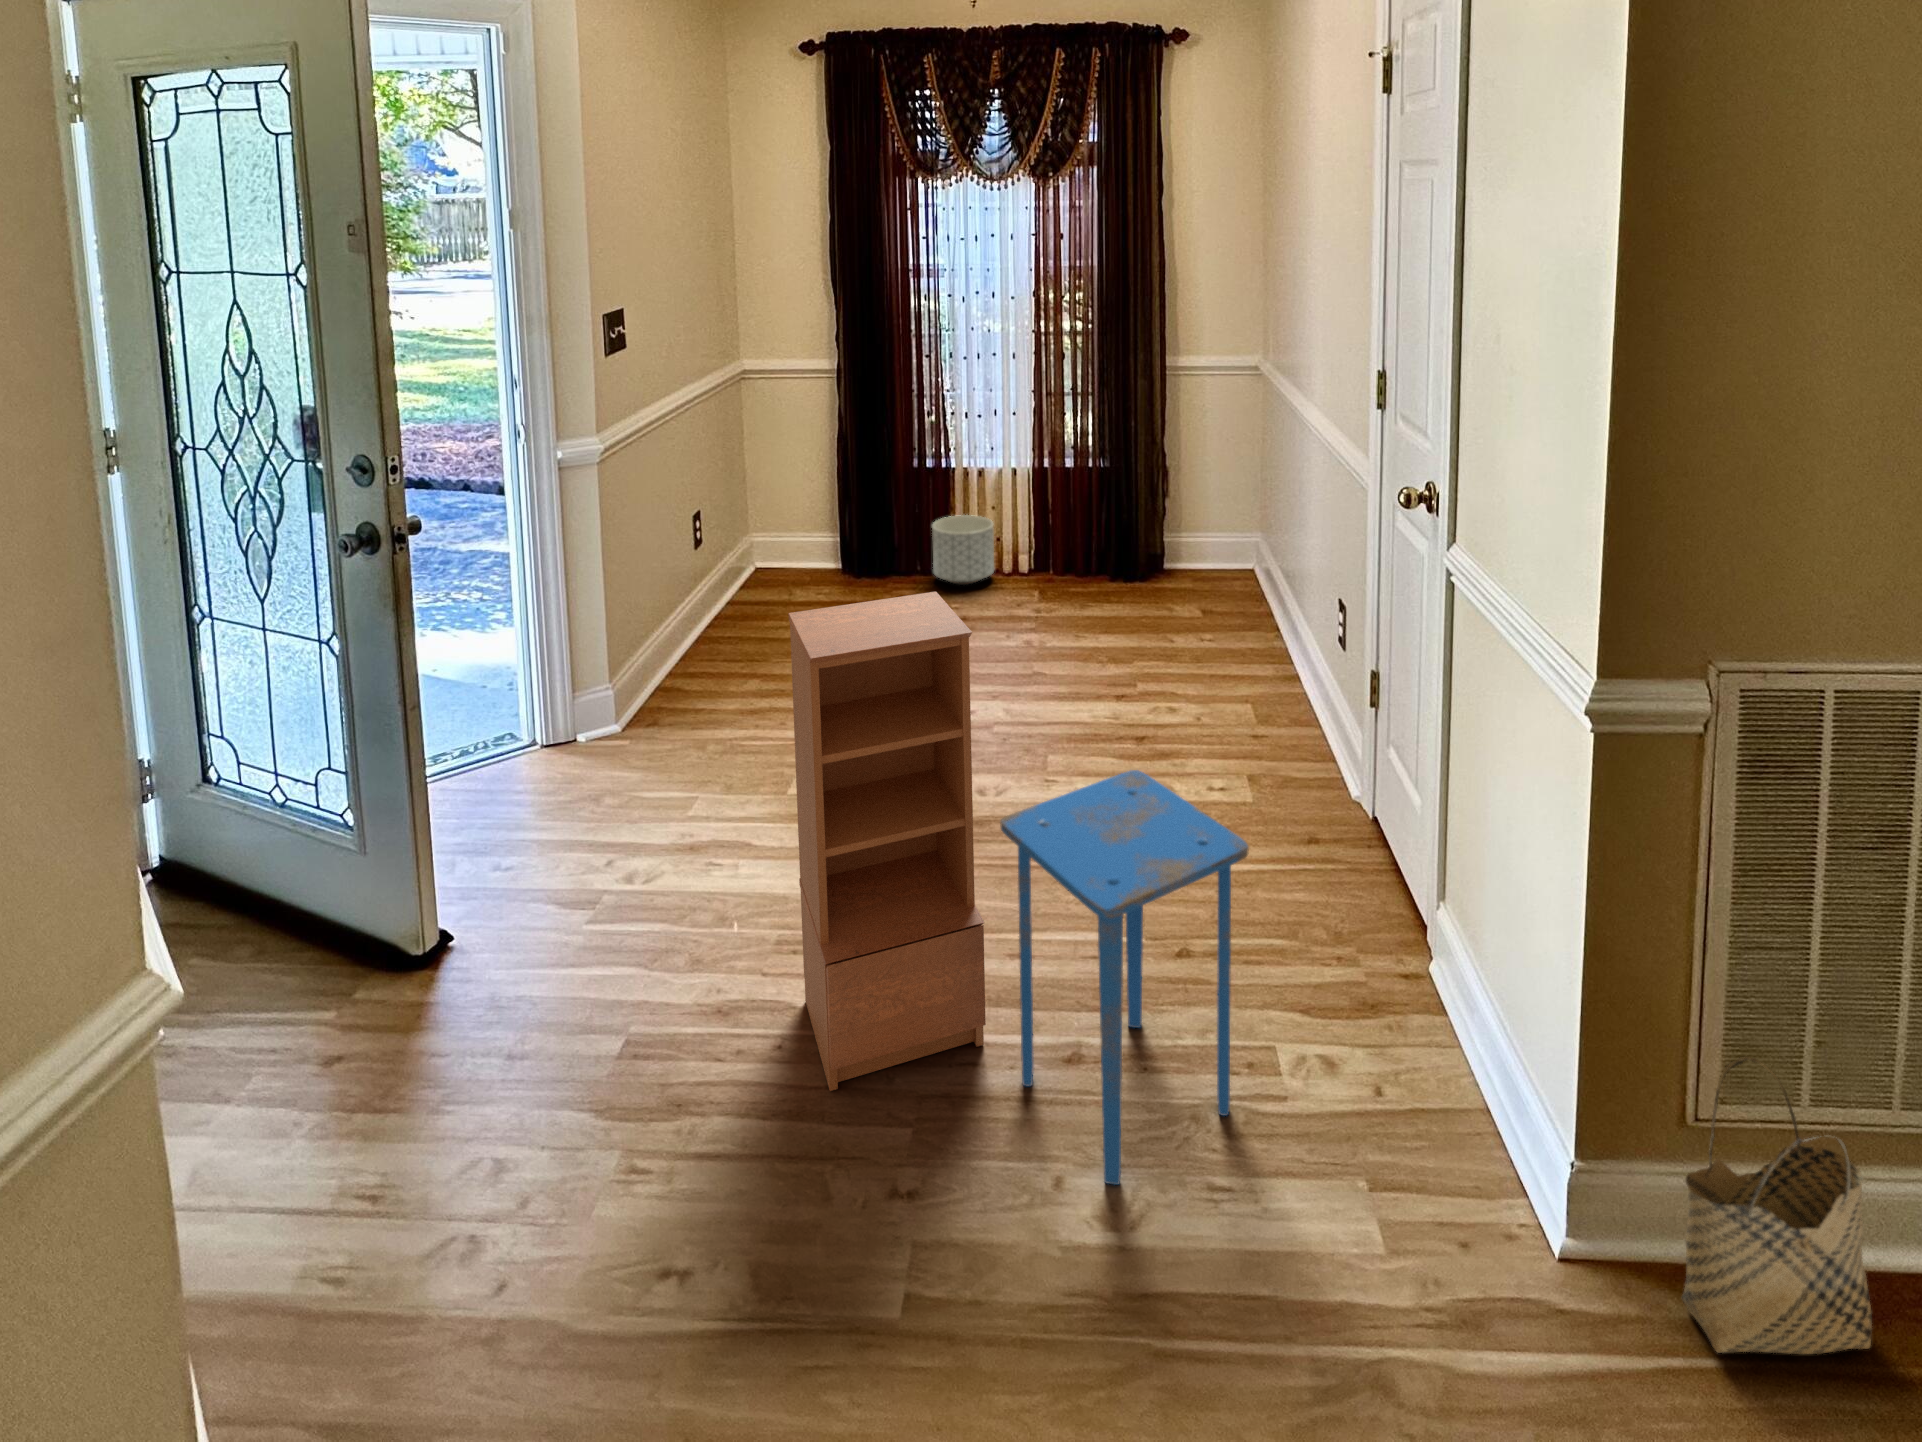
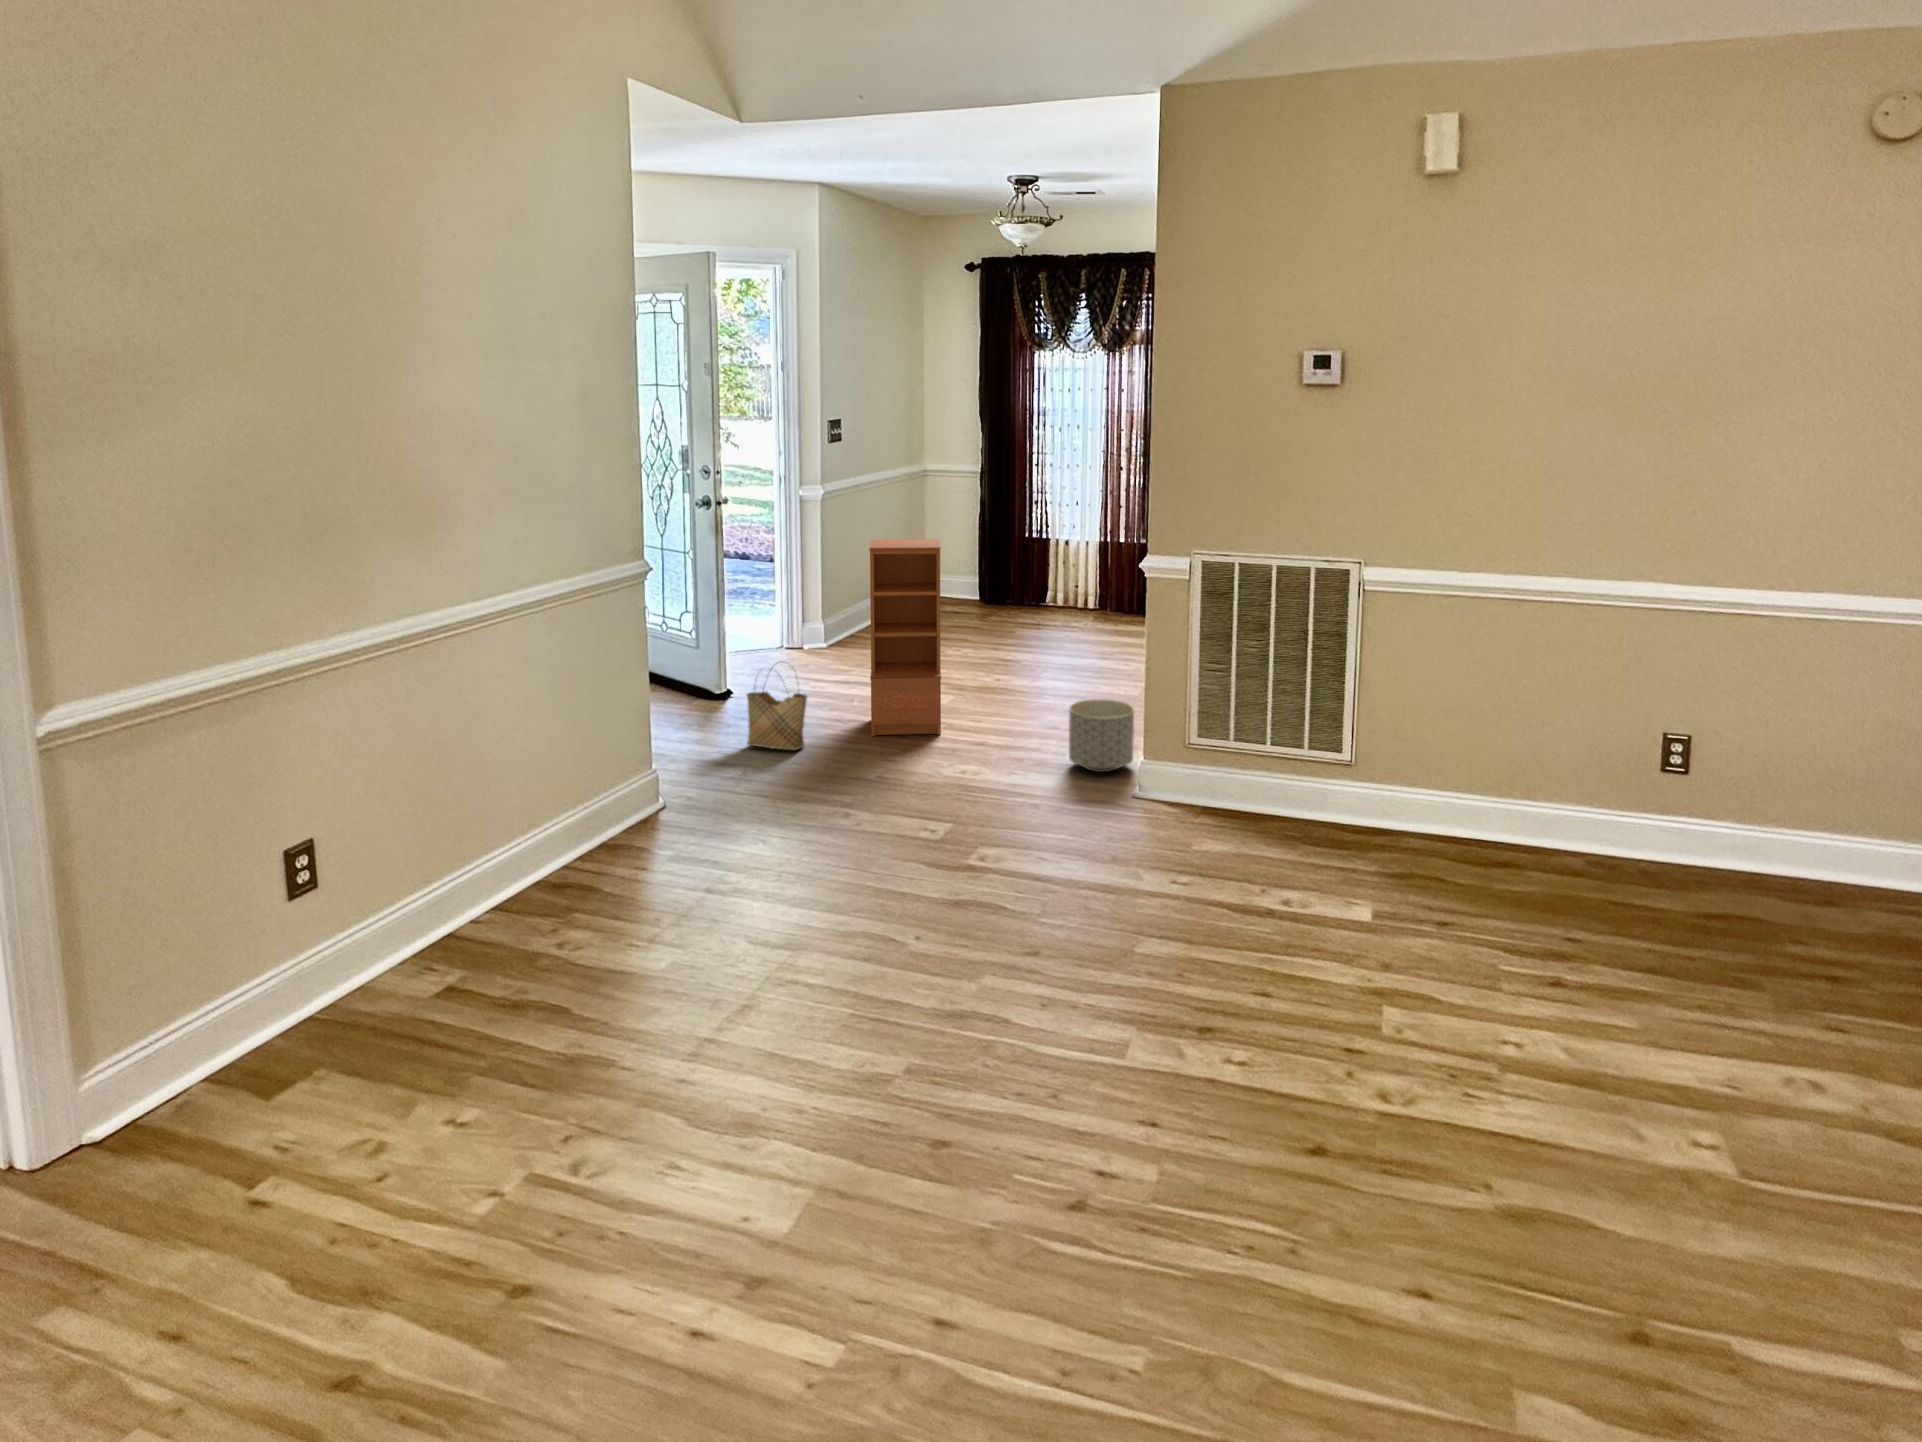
planter: present [932,515,994,585] -> present [1069,699,1134,772]
side table: present [1000,770,1249,1185] -> none [944,621,1037,763]
woven basket: present [1682,1057,1872,1354] -> present [747,668,807,750]

